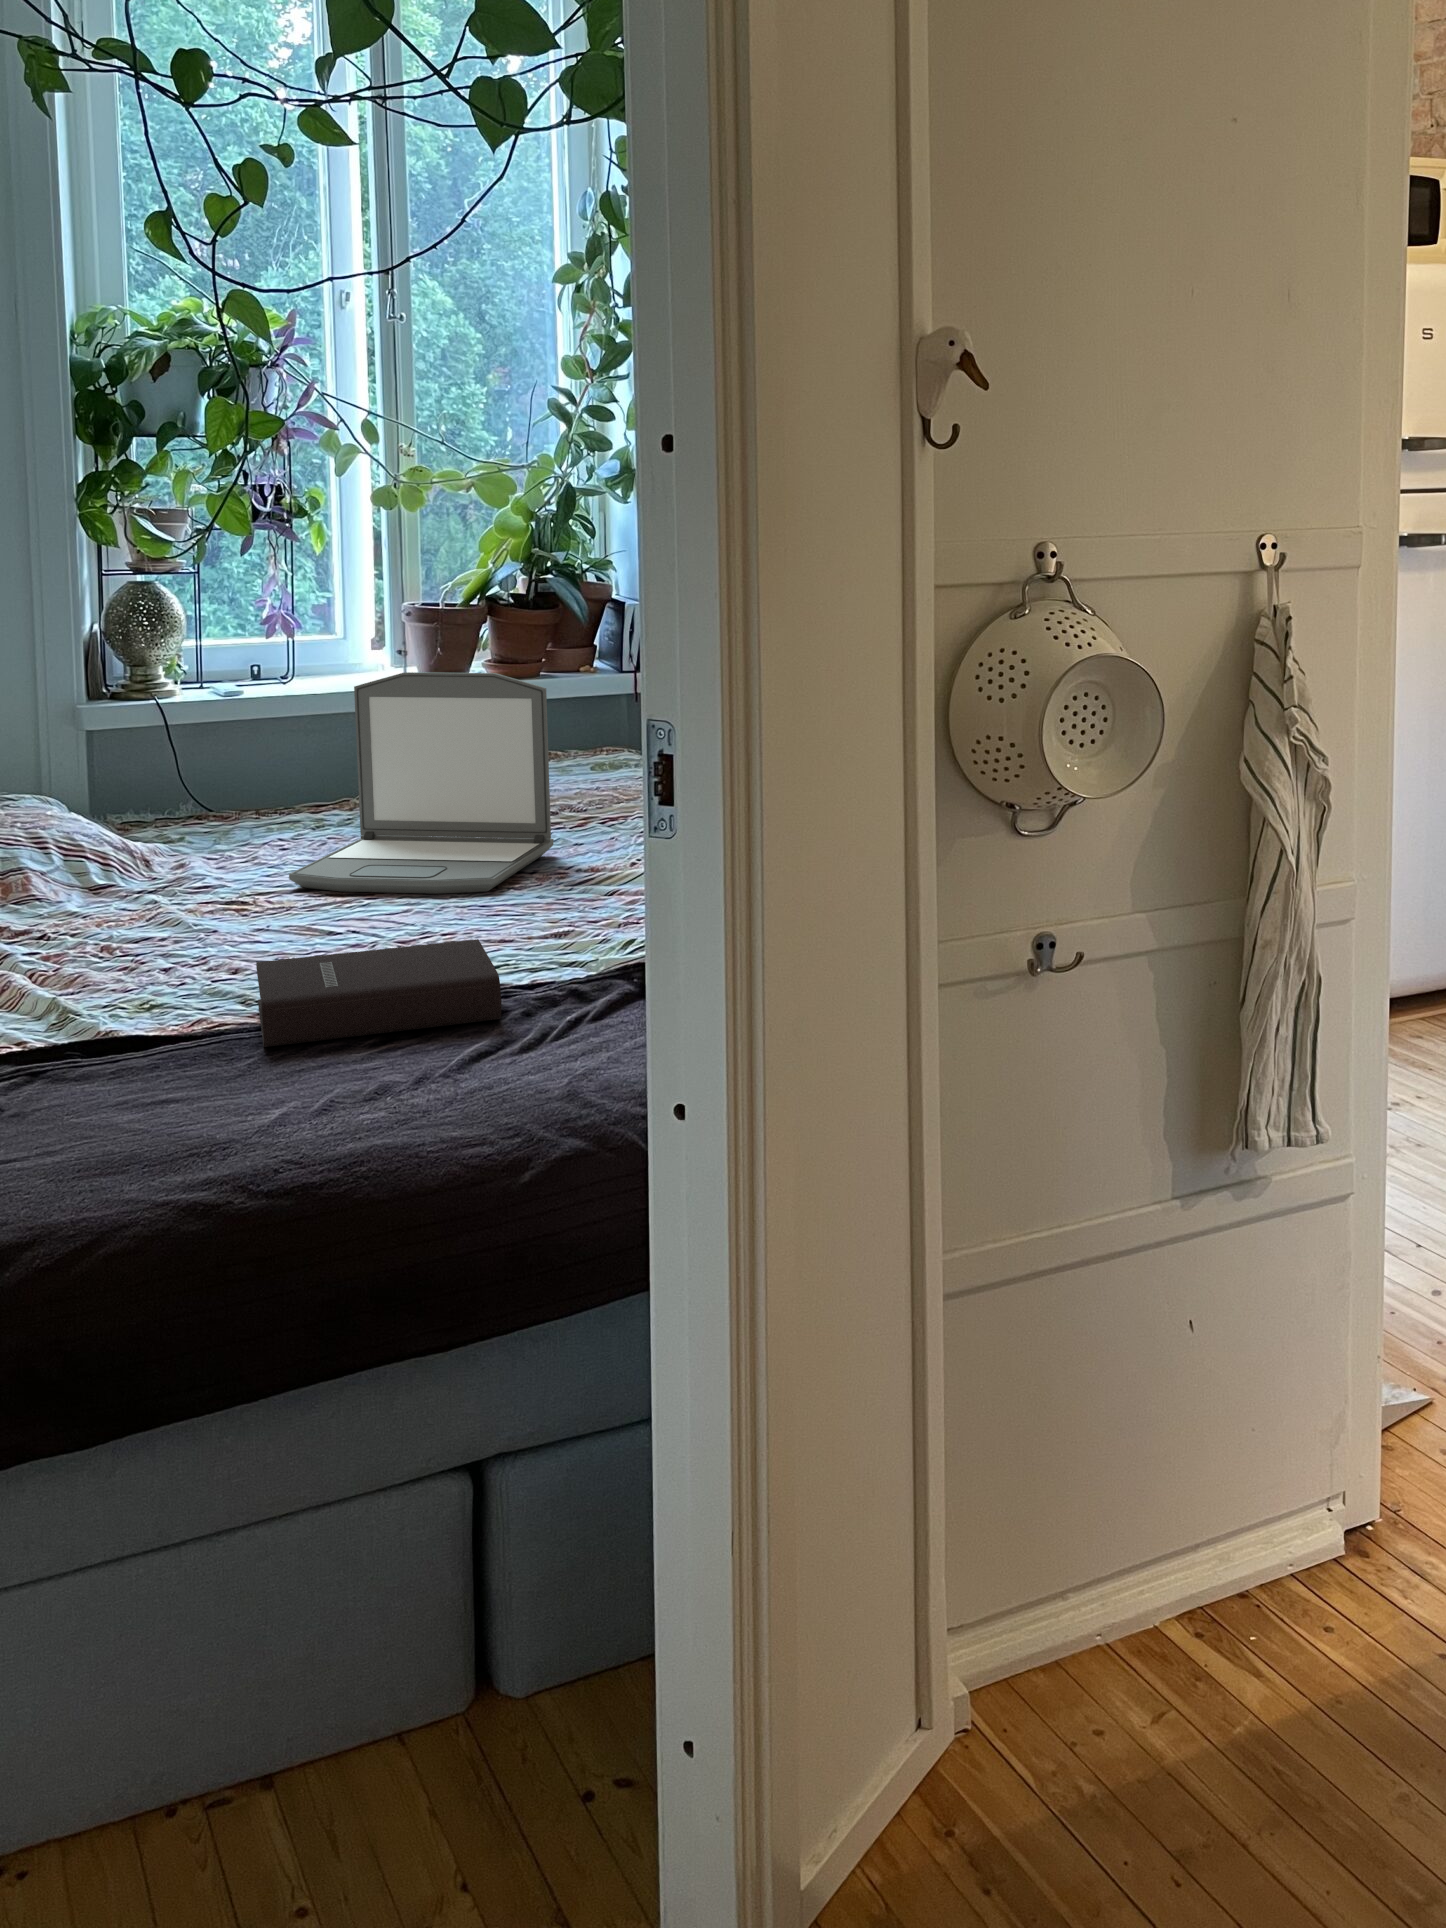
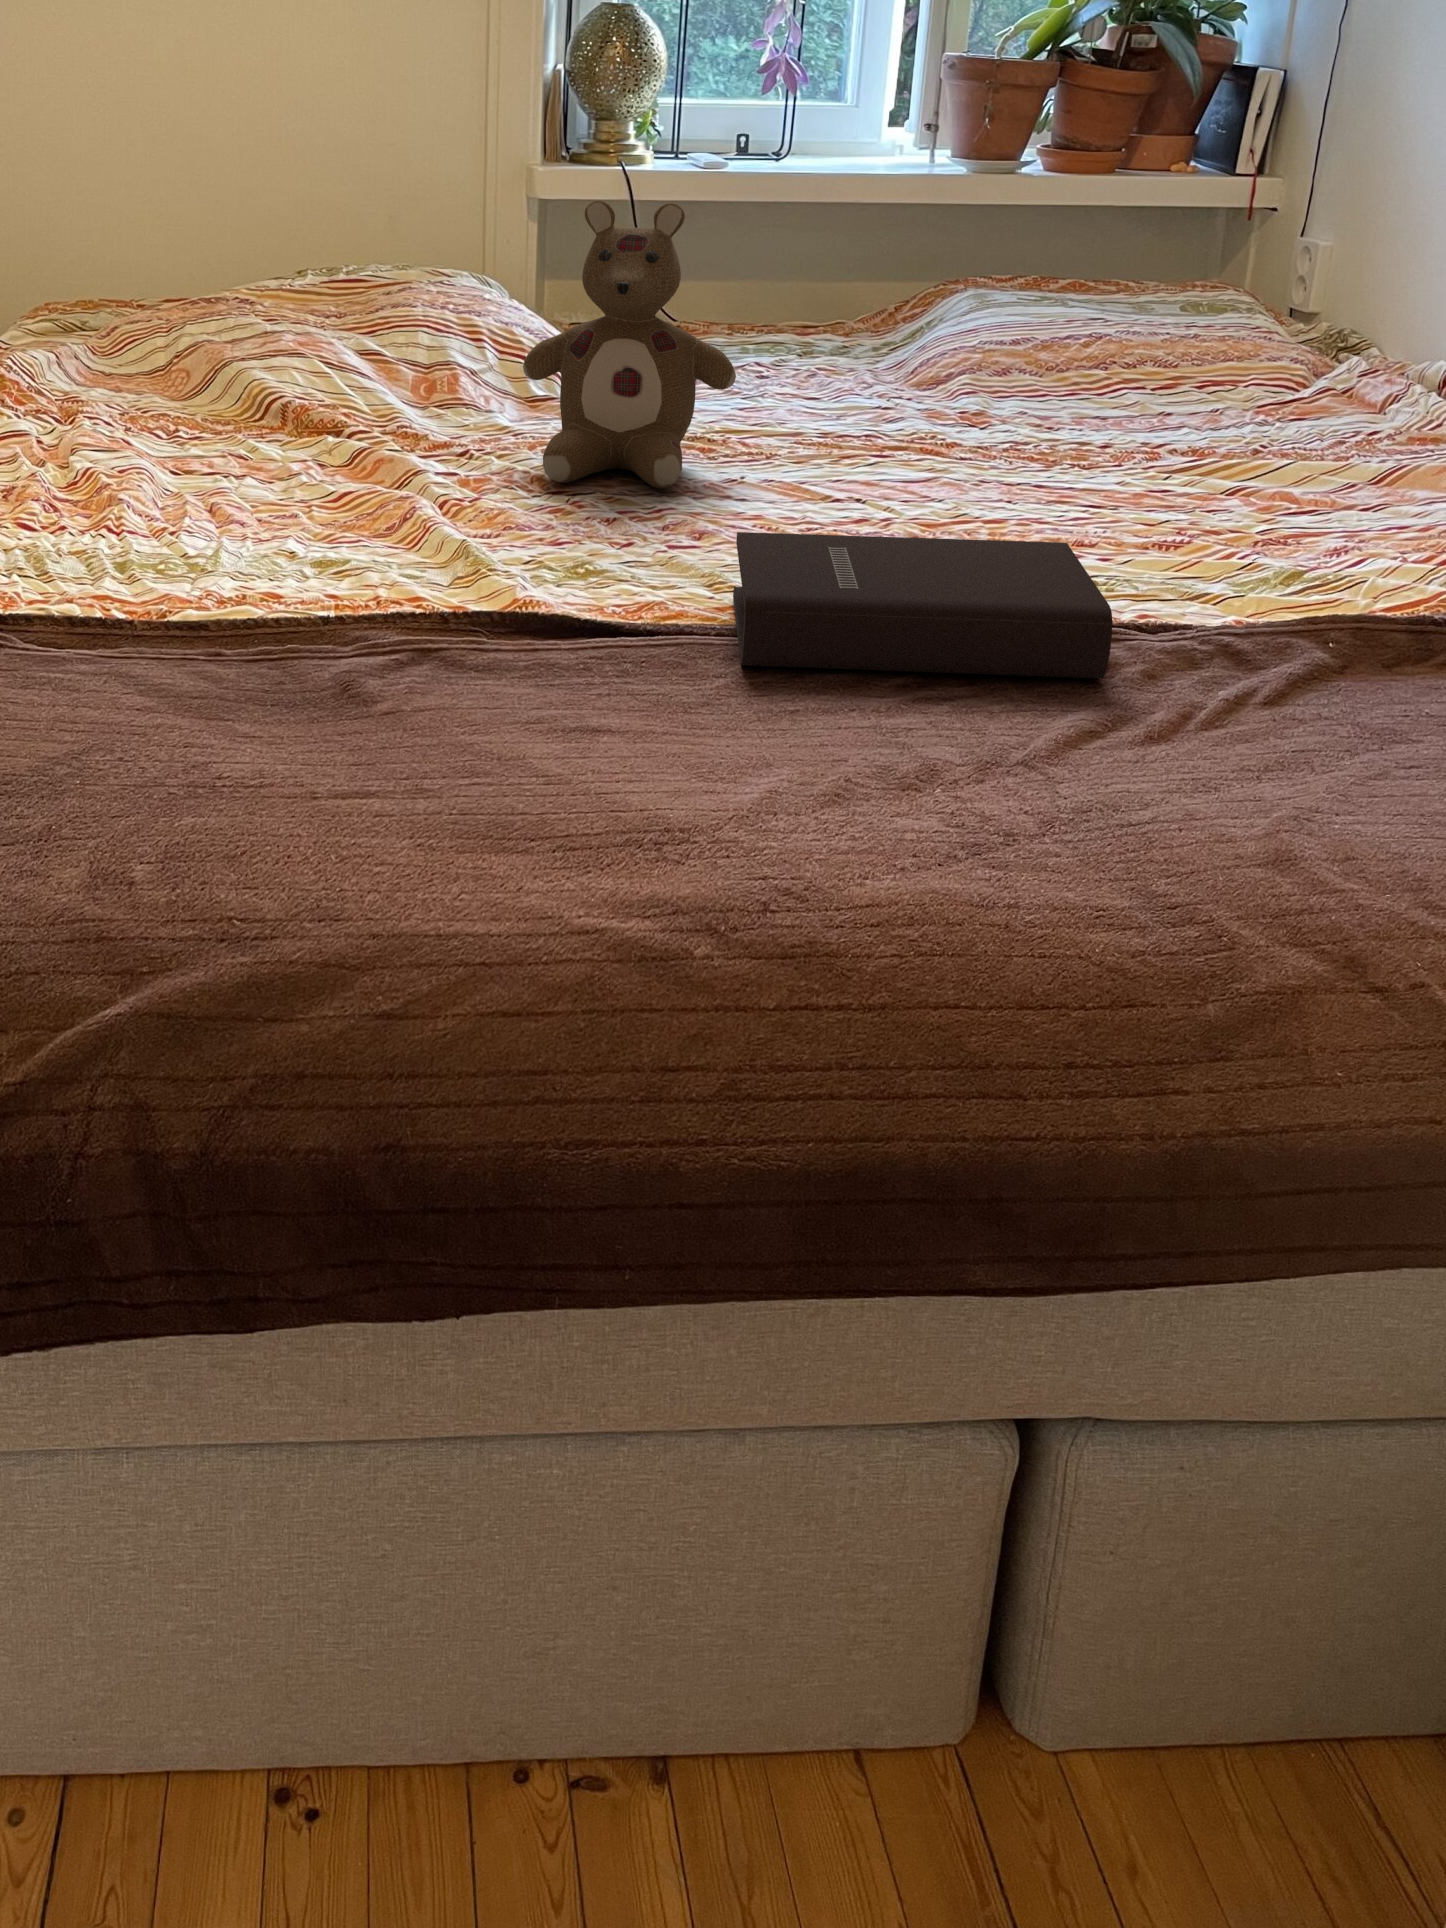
laptop: present [289,672,554,894] -> none [772,136,1167,466]
stuffed bear: none [88,742,254,948] -> present [523,201,736,488]

